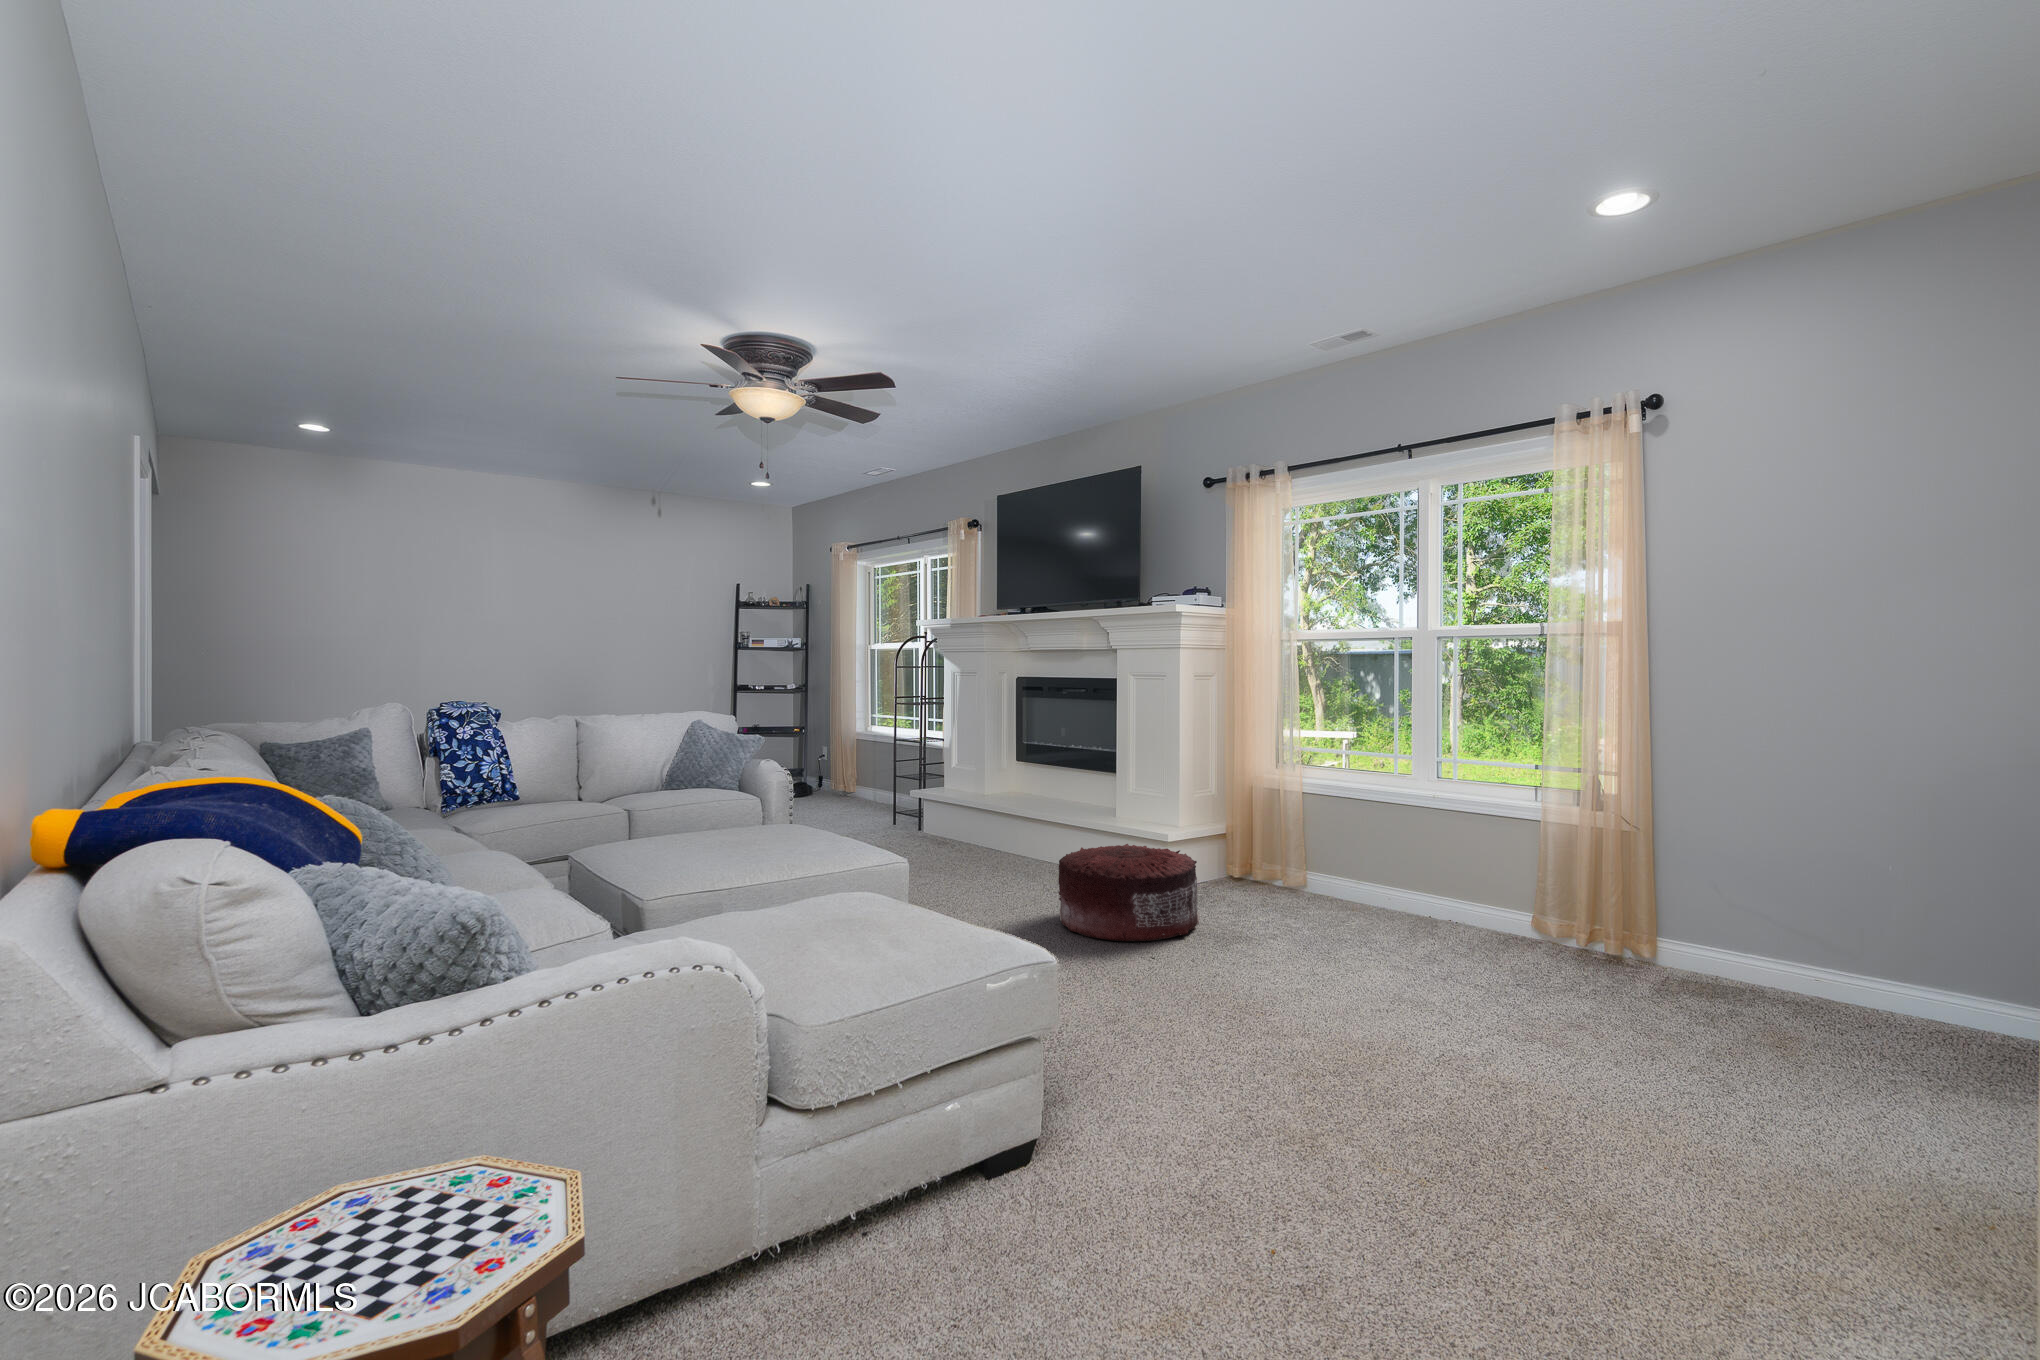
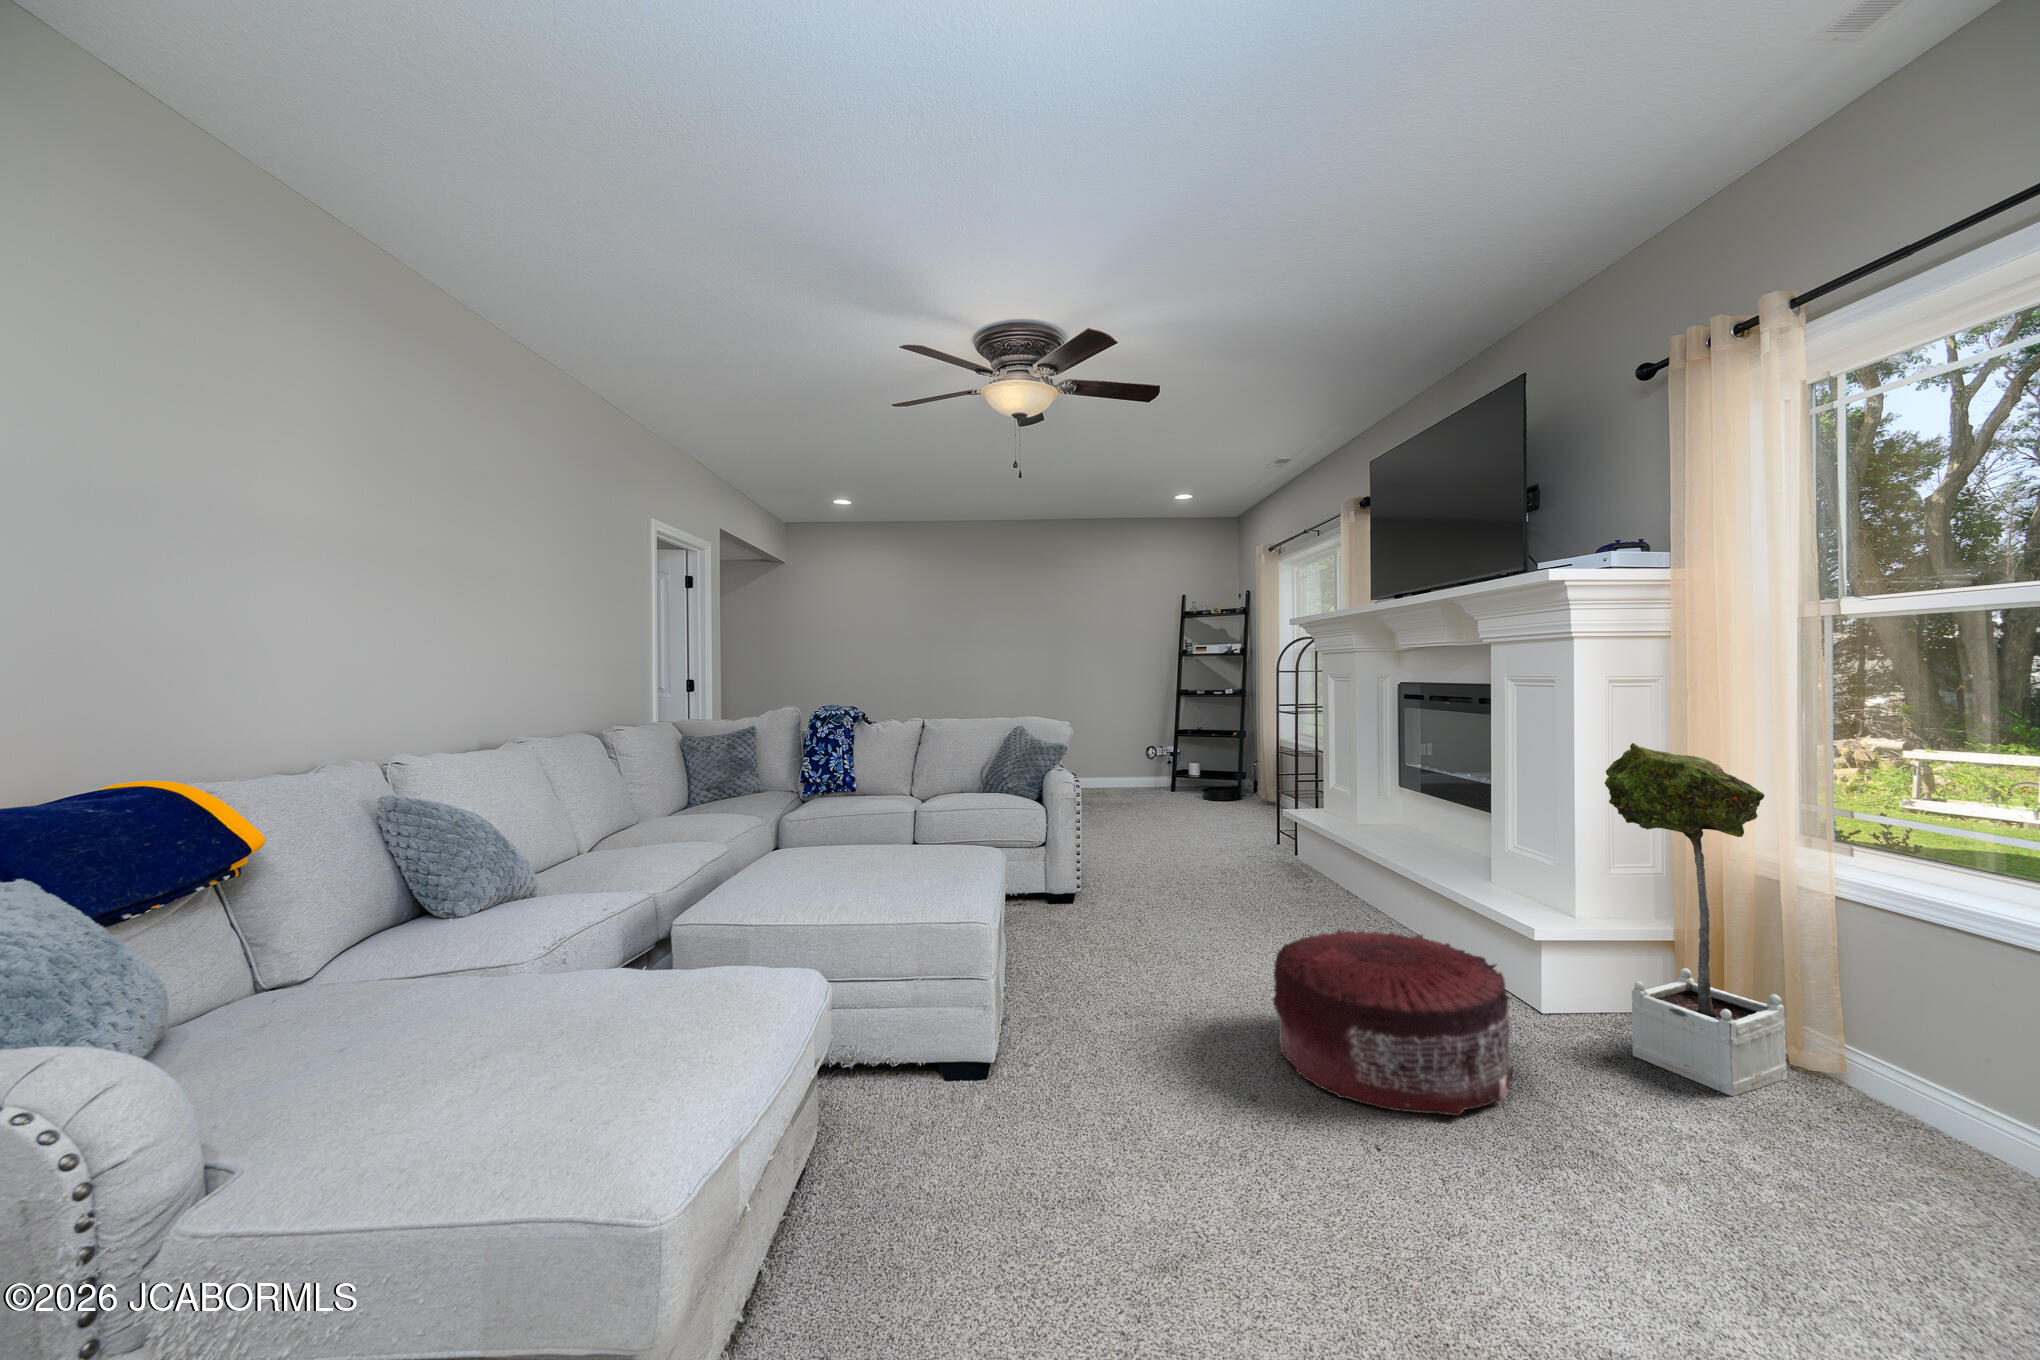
potted tree: none [1211,713,1291,904] -> present [1605,743,1787,1096]

